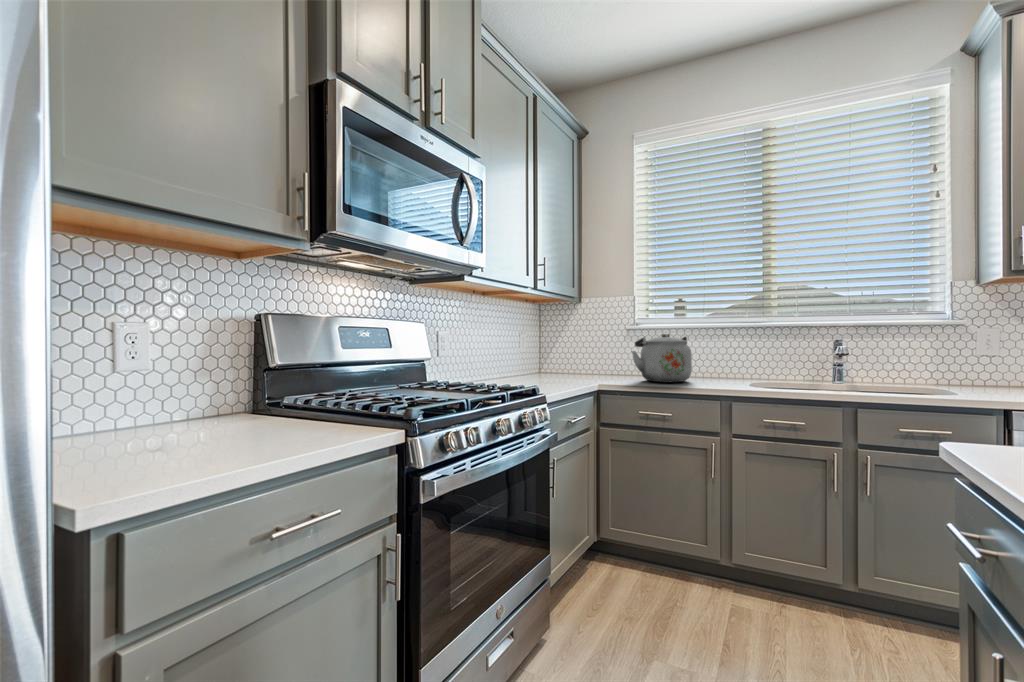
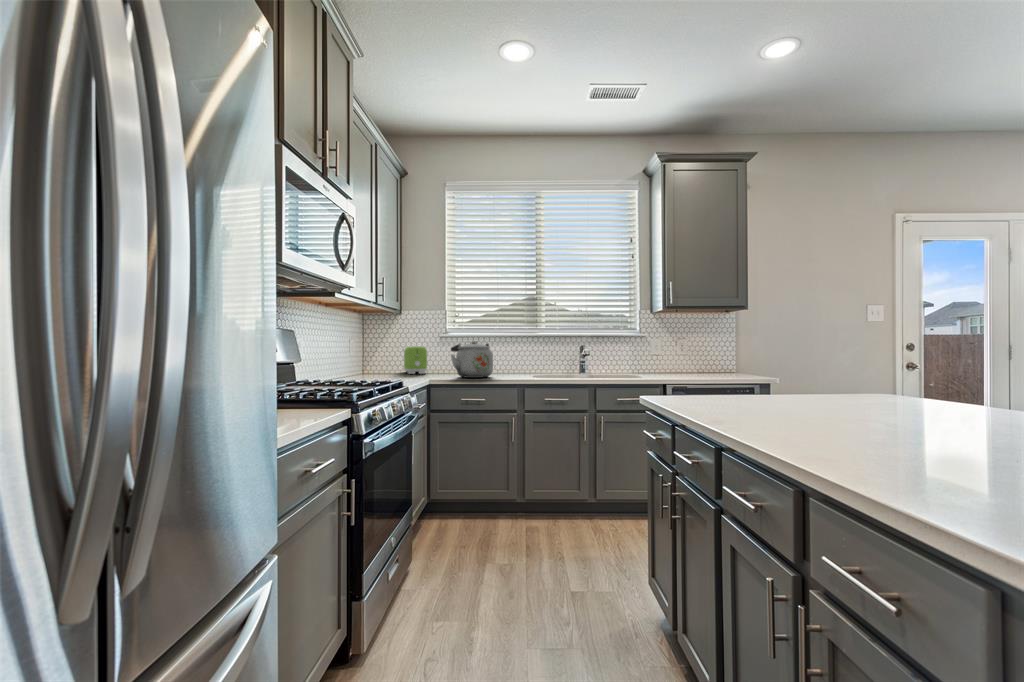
toaster: none [585,340,612,373] -> present [404,346,427,374]

